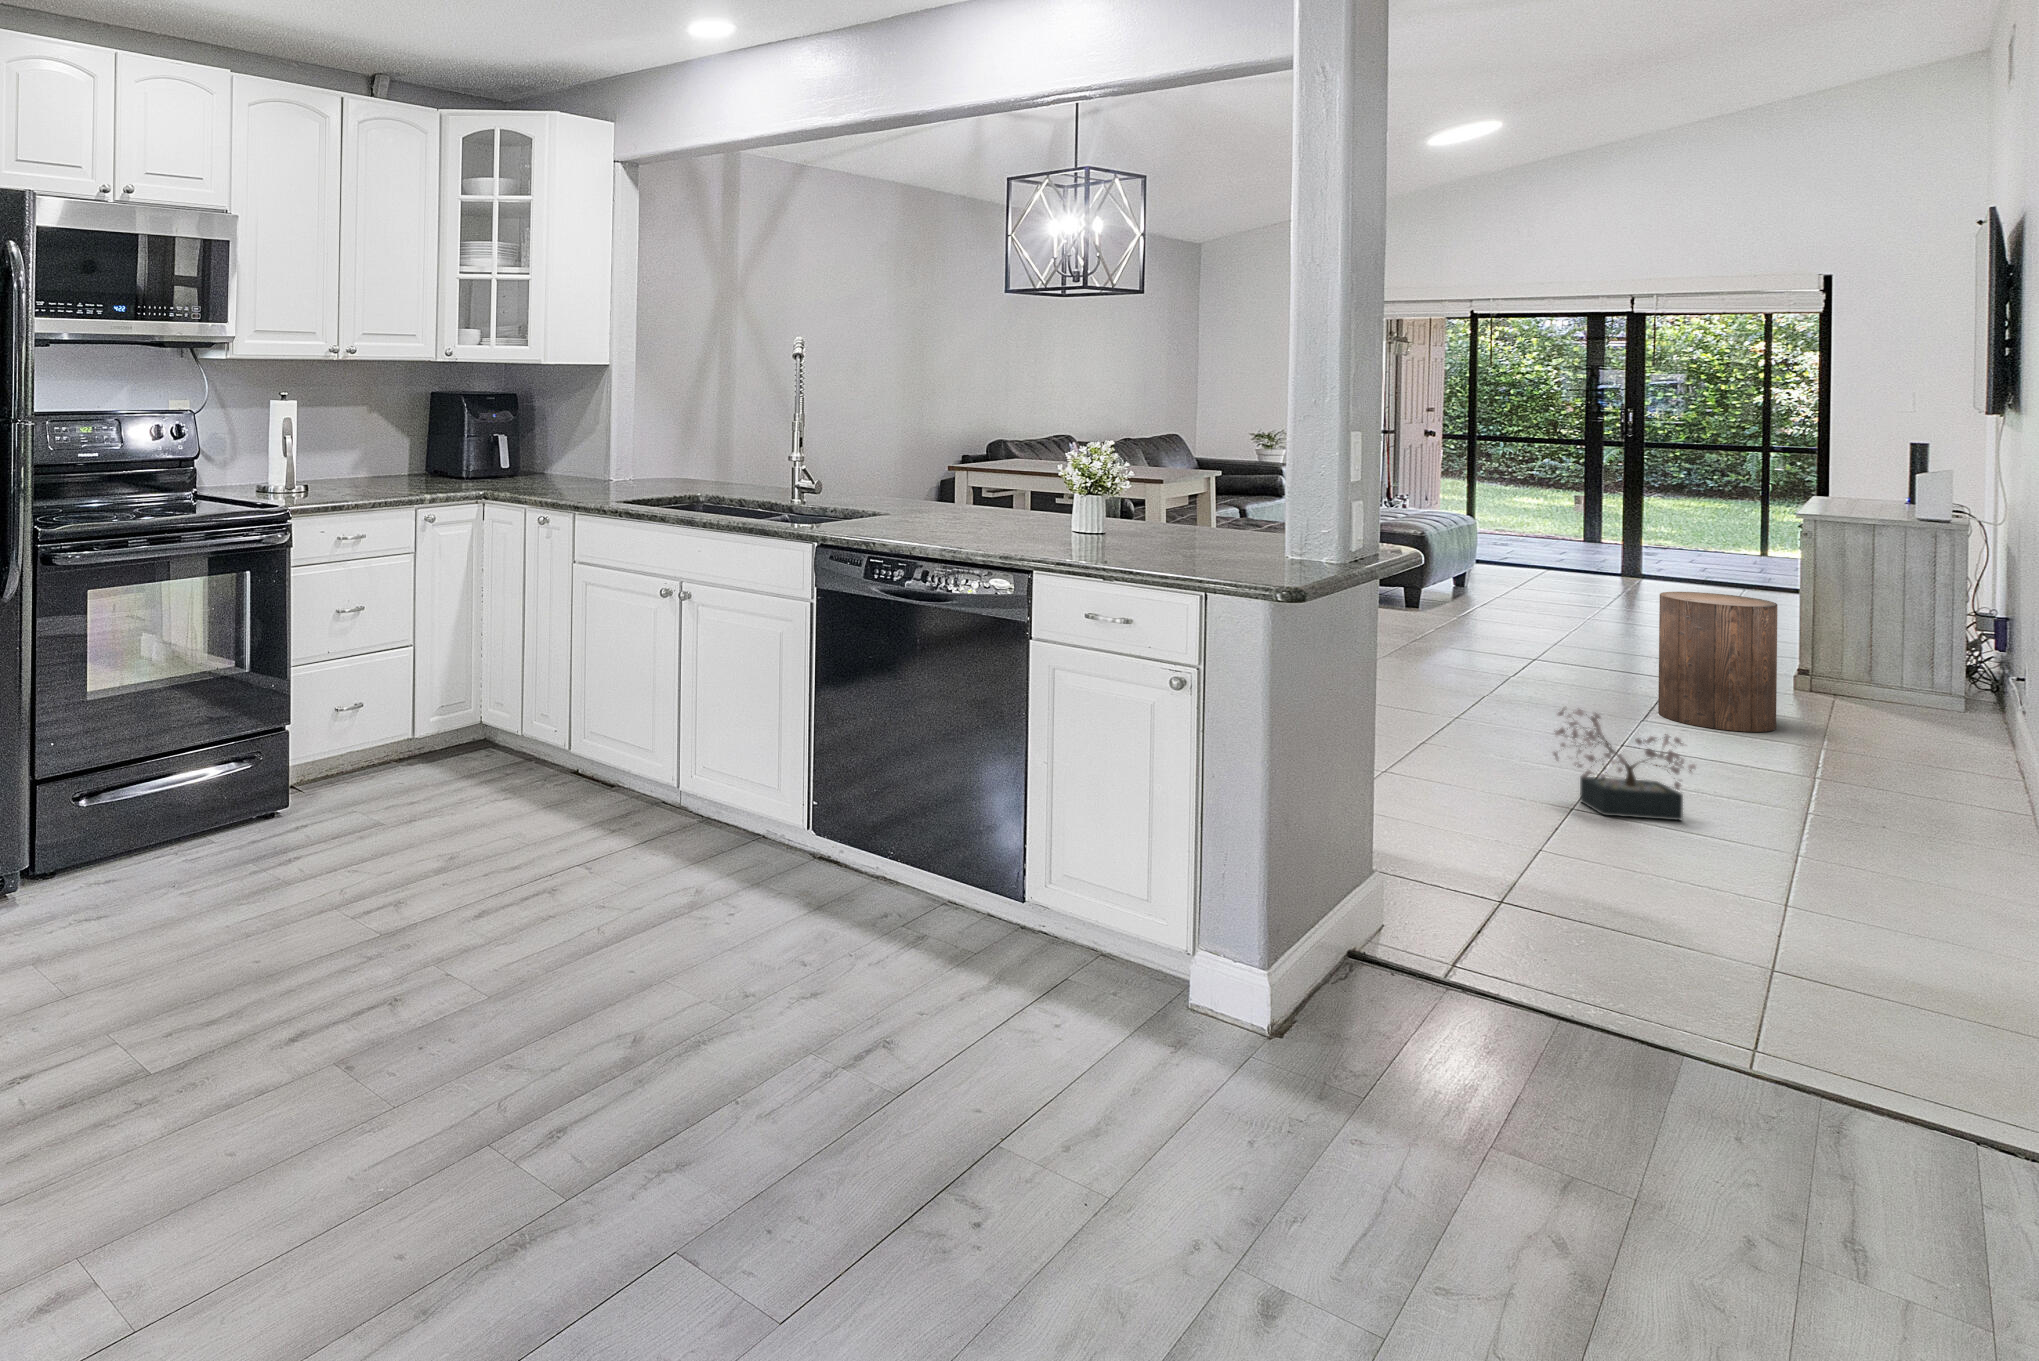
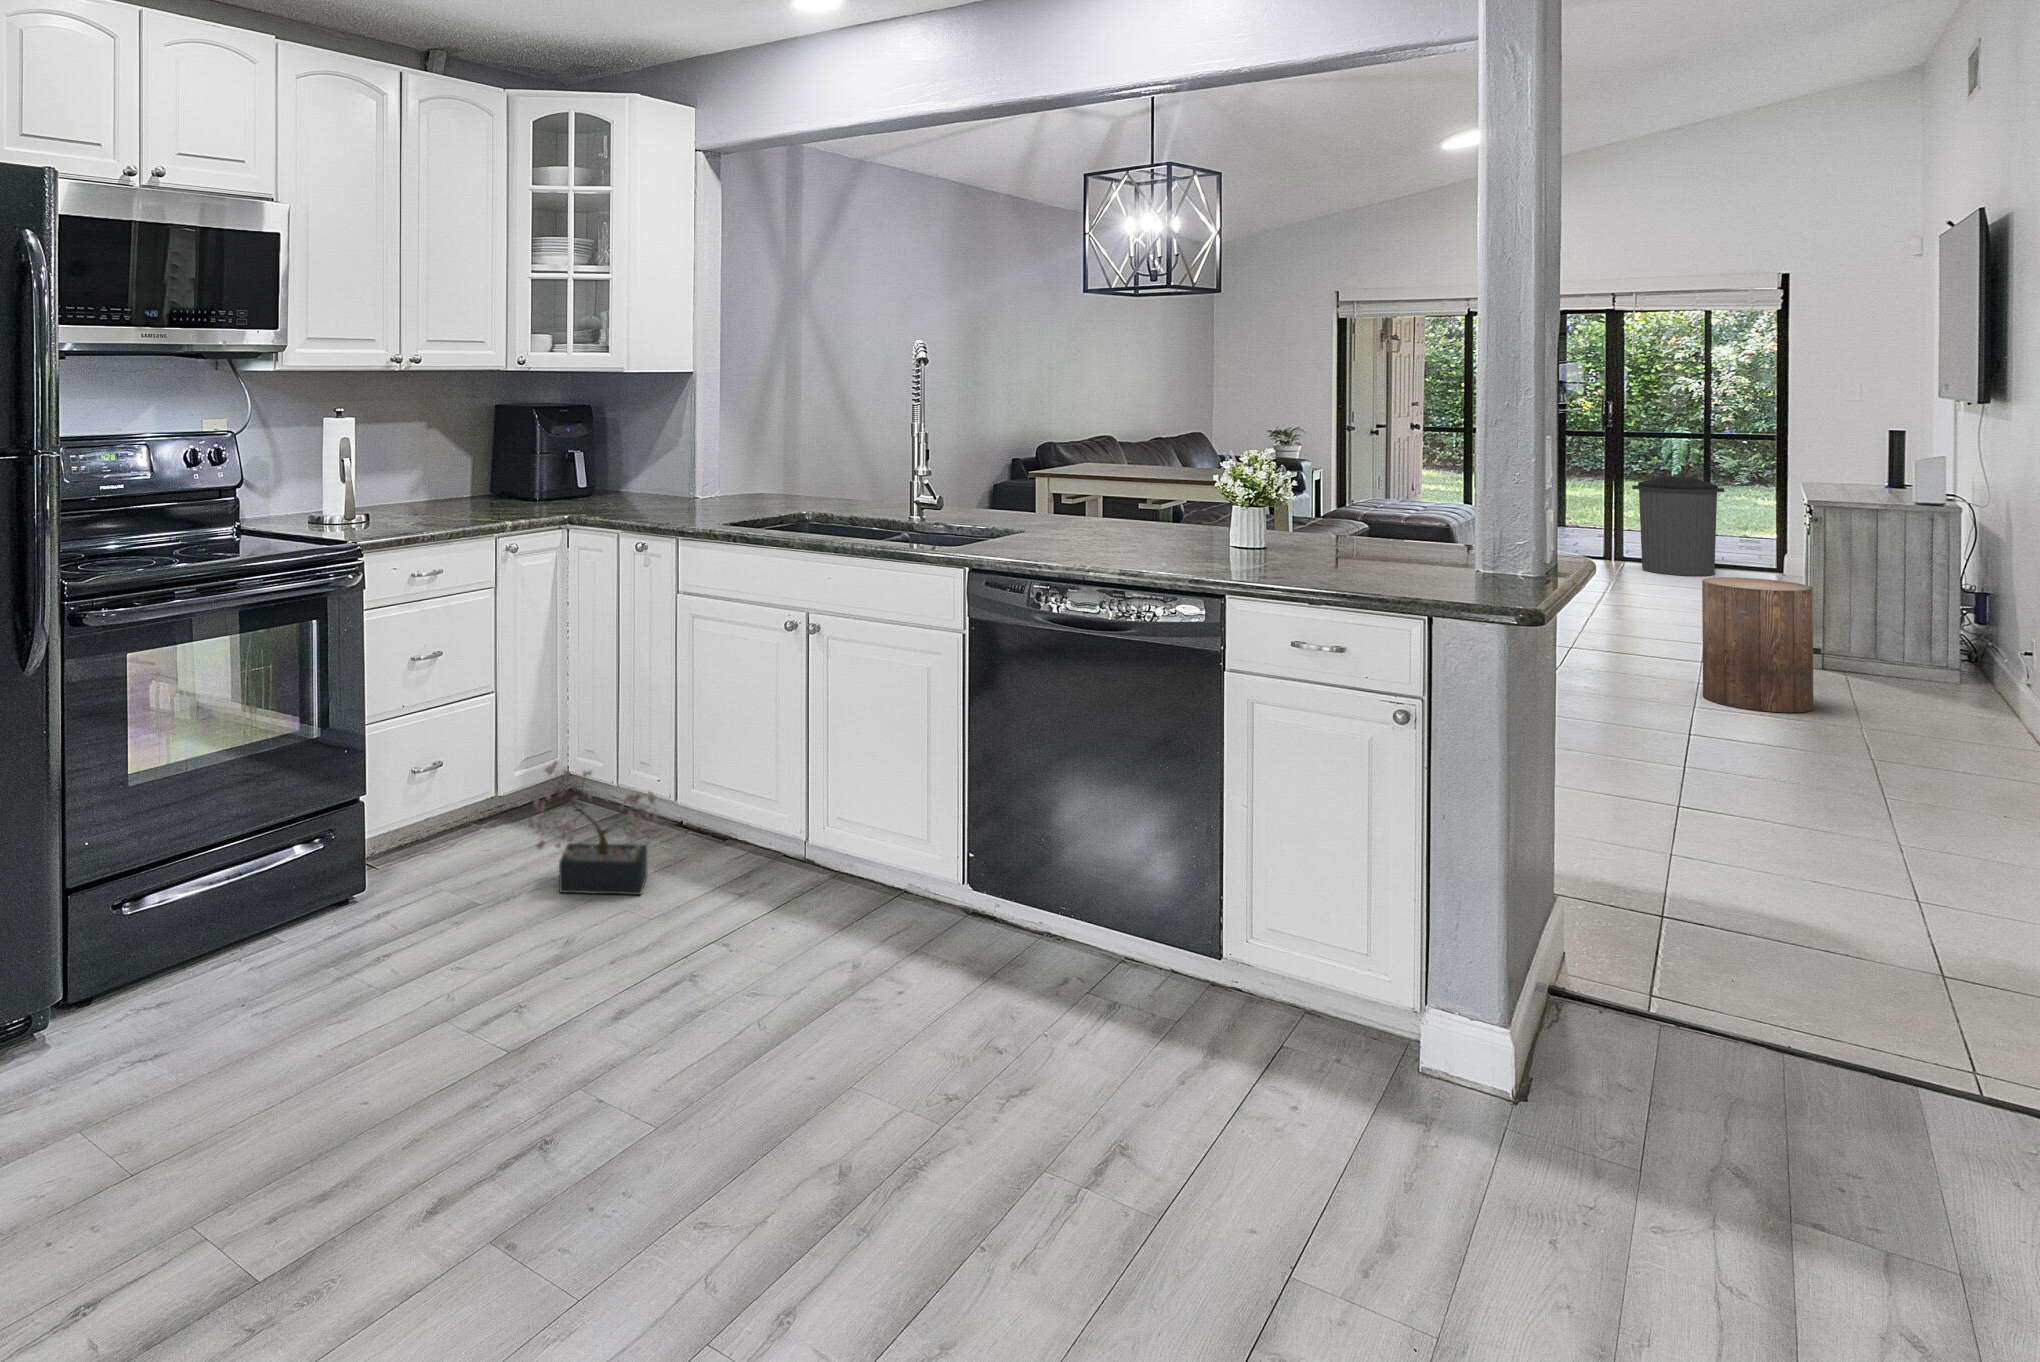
trash can: none [1655,489,1759,598] -> present [1632,474,1724,576]
decorative plant: present [1553,708,1696,820] -> present [528,761,668,895]

